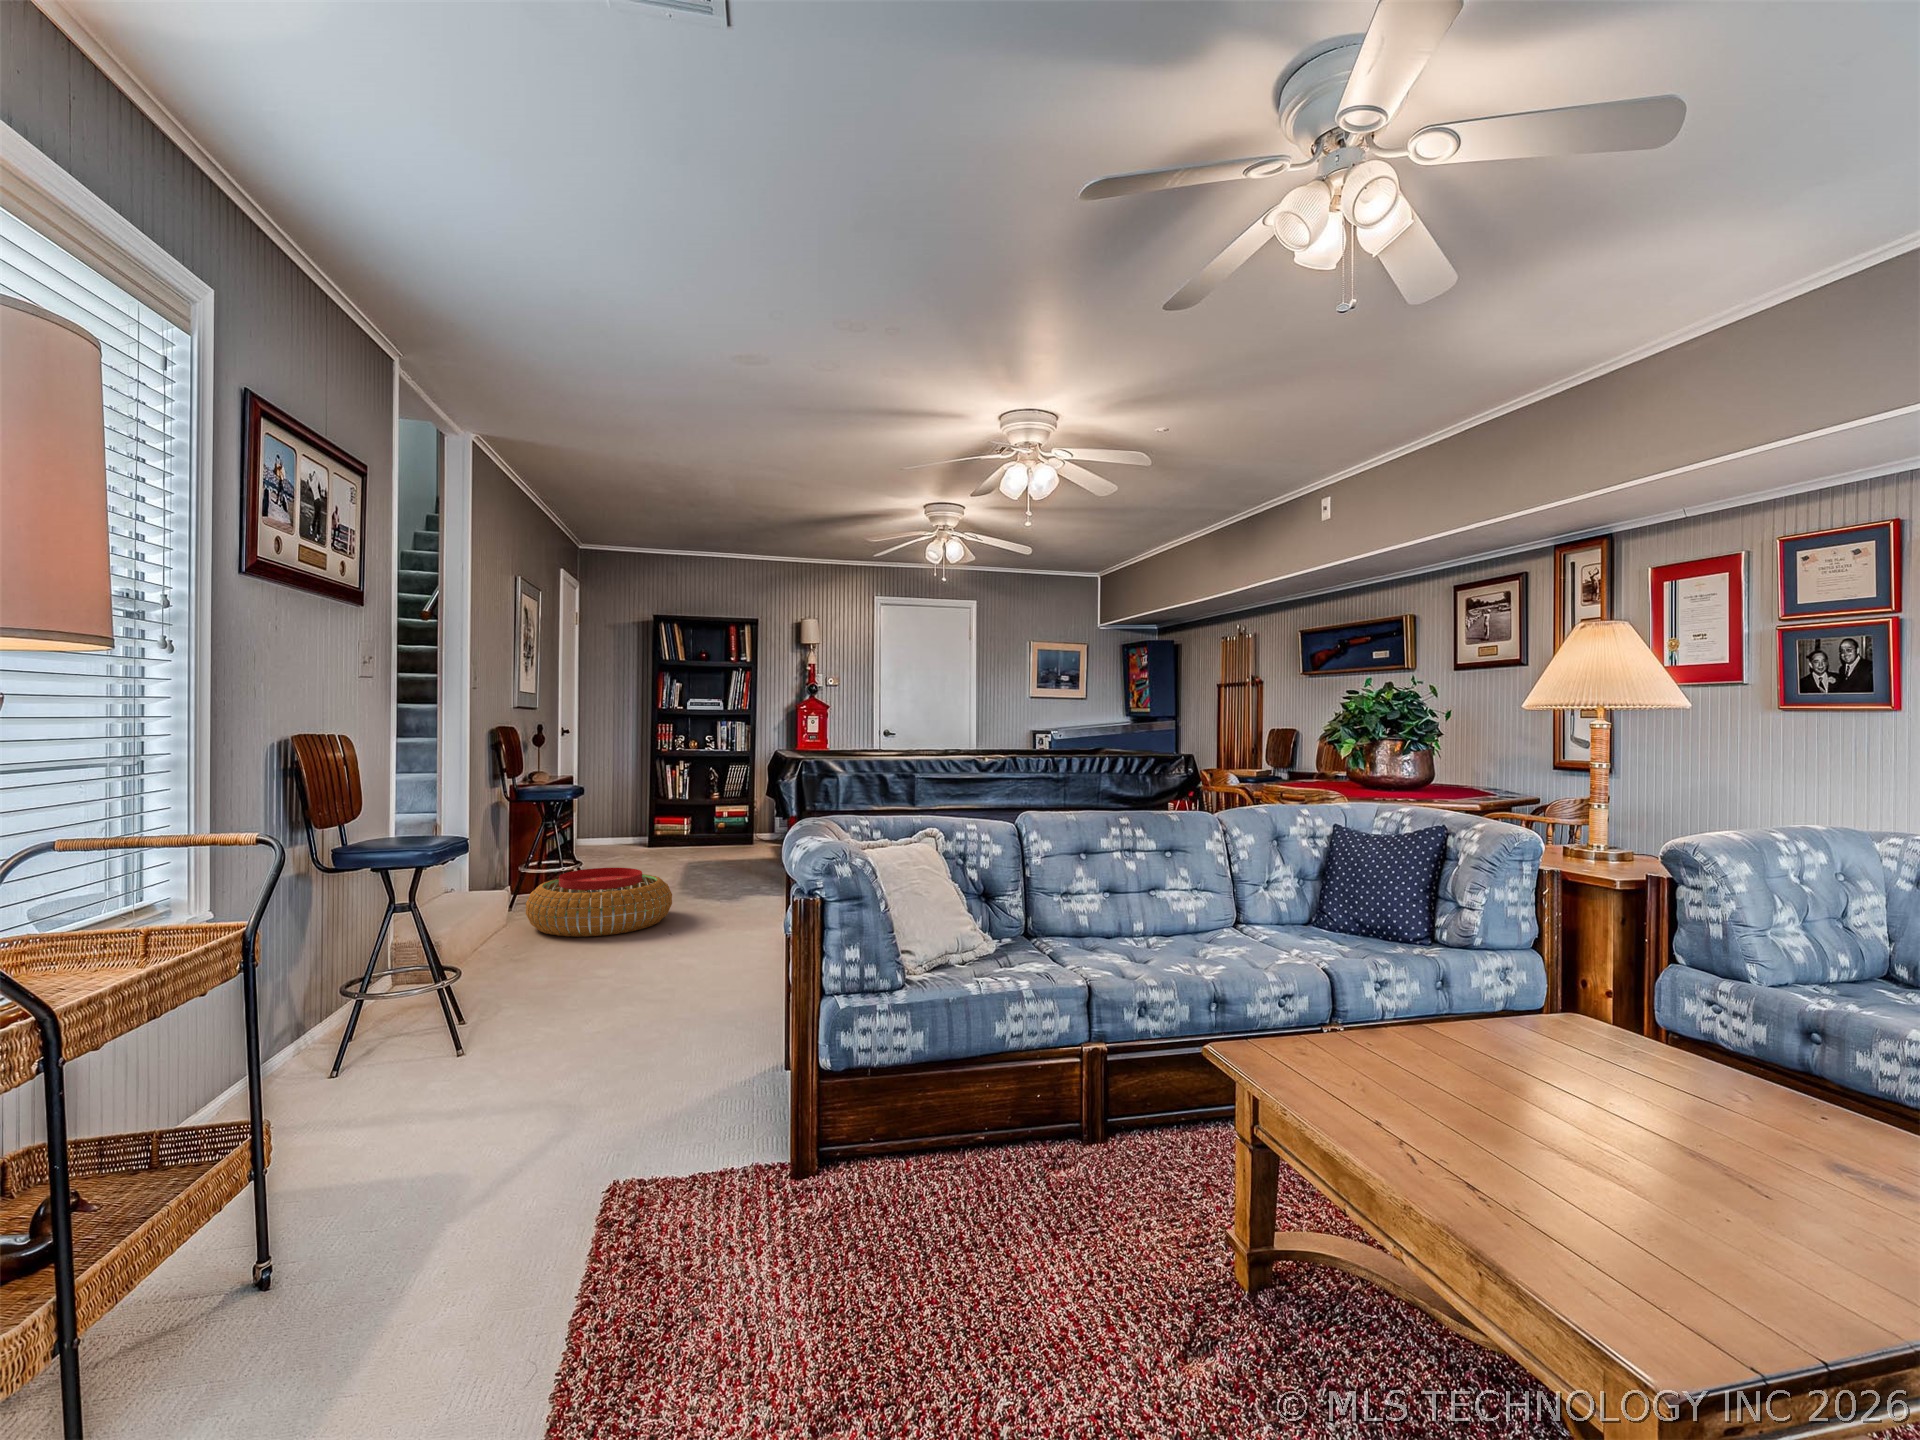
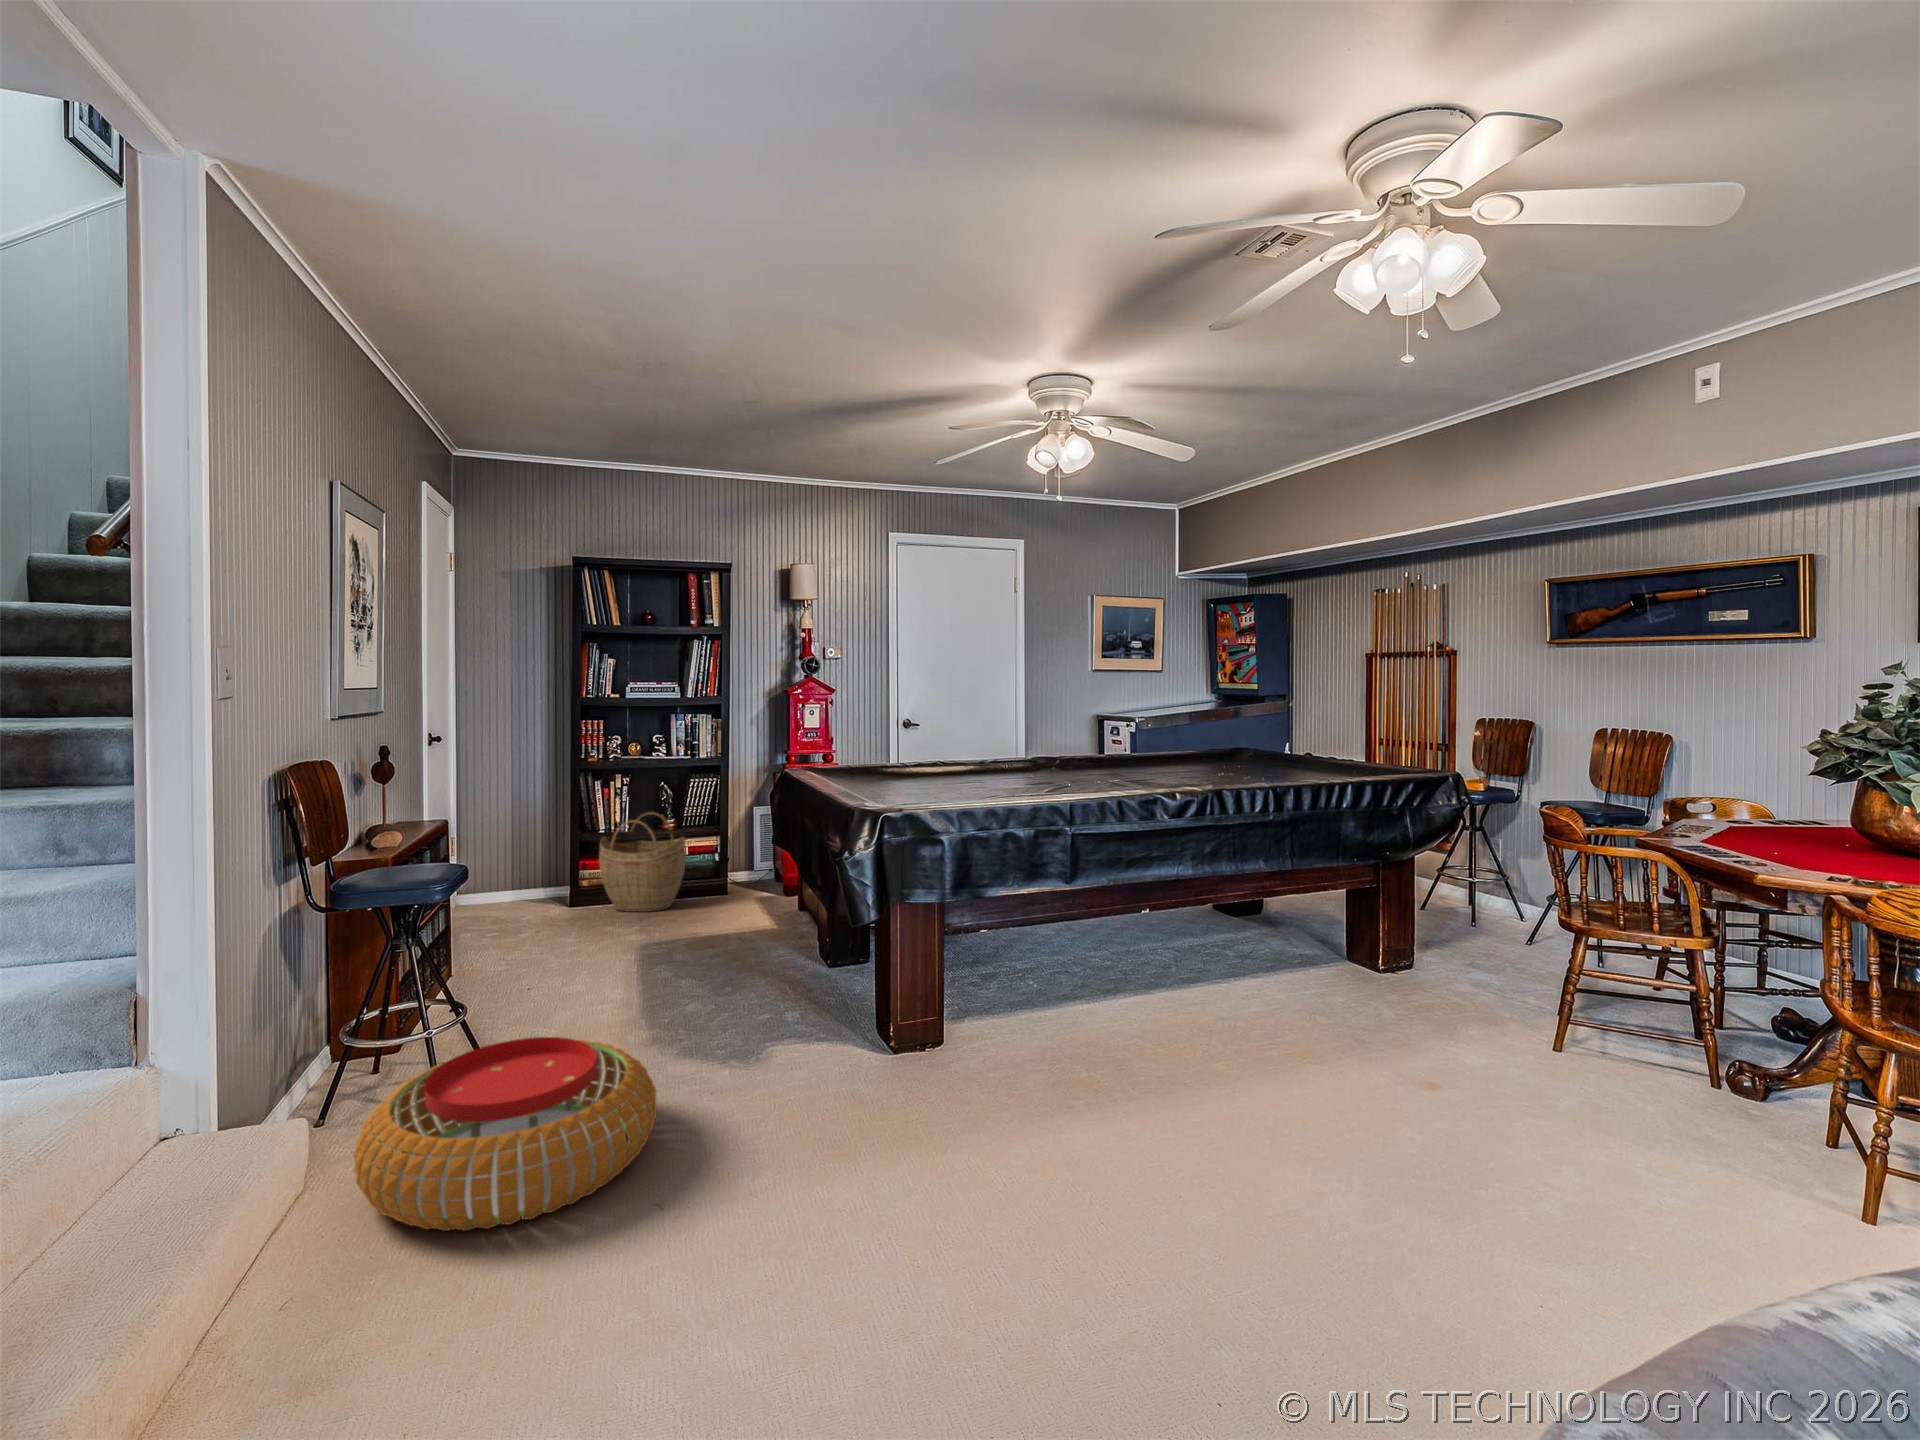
woven basket: none [666,786,724,851] -> present [599,812,686,912]

